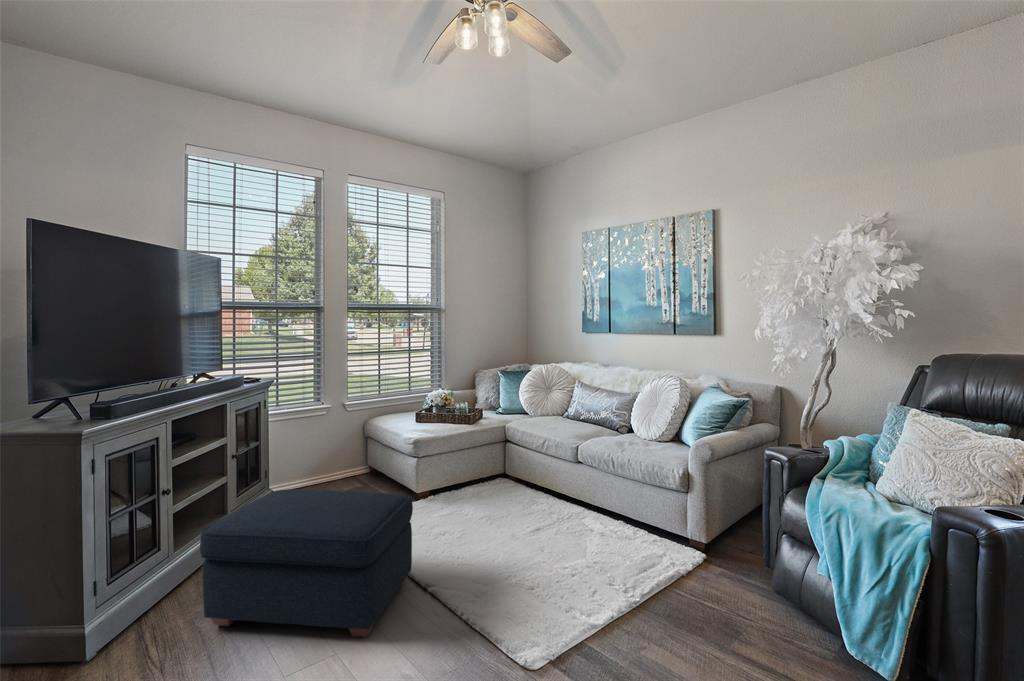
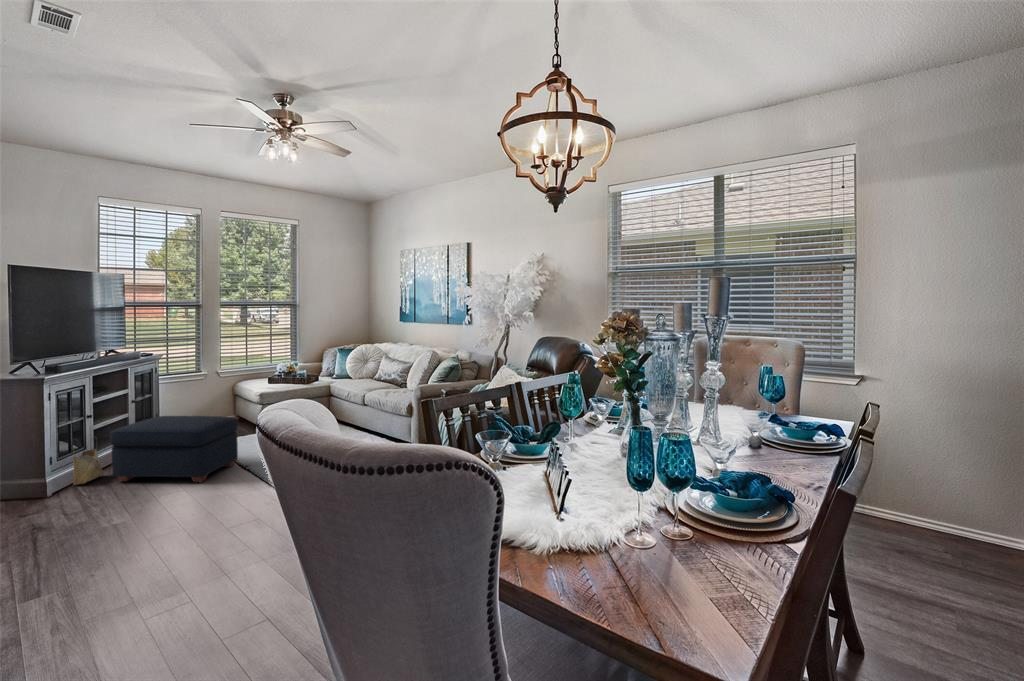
woven basket: none [133,537,187,634] -> present [73,449,103,485]

